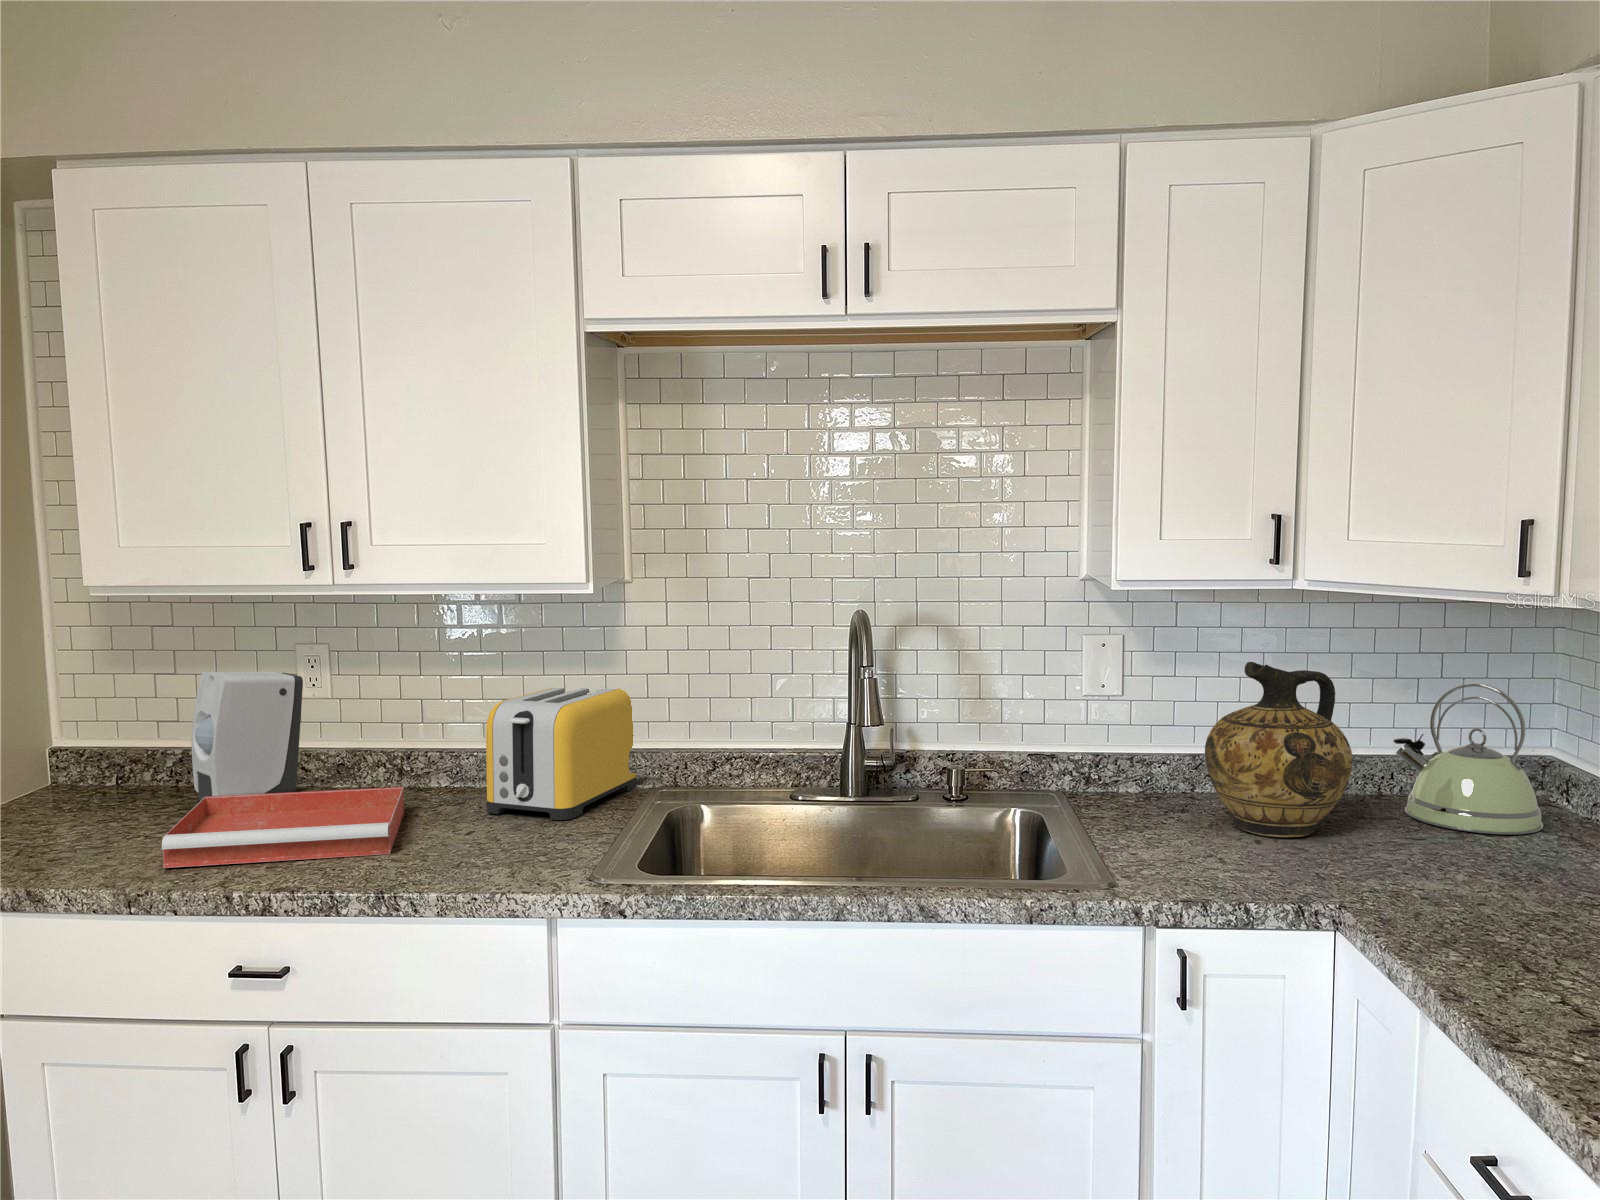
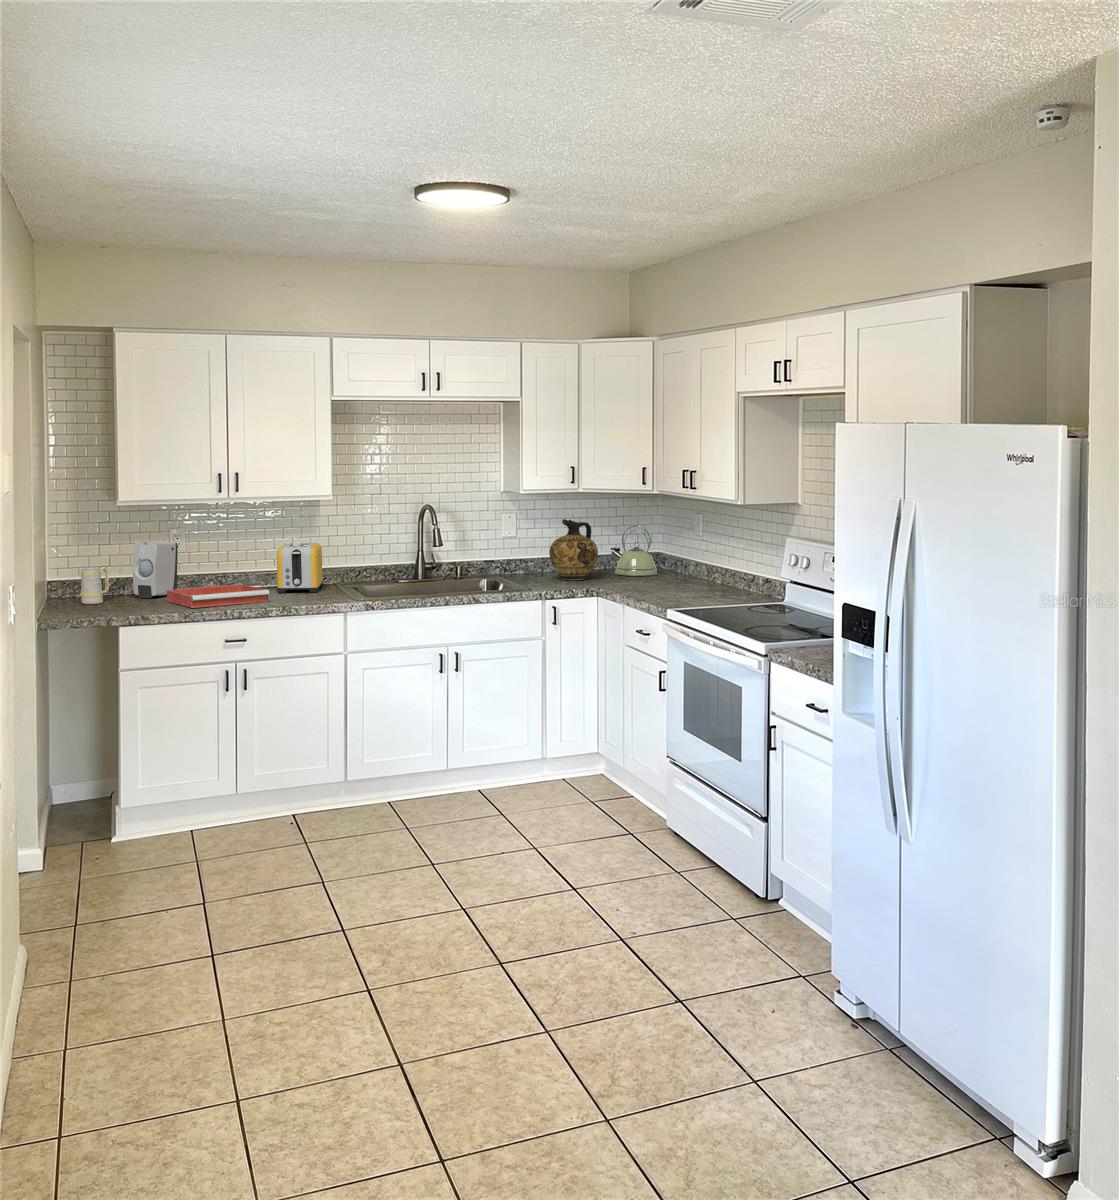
mug: none [46,729,122,816] -> present [81,567,109,604]

